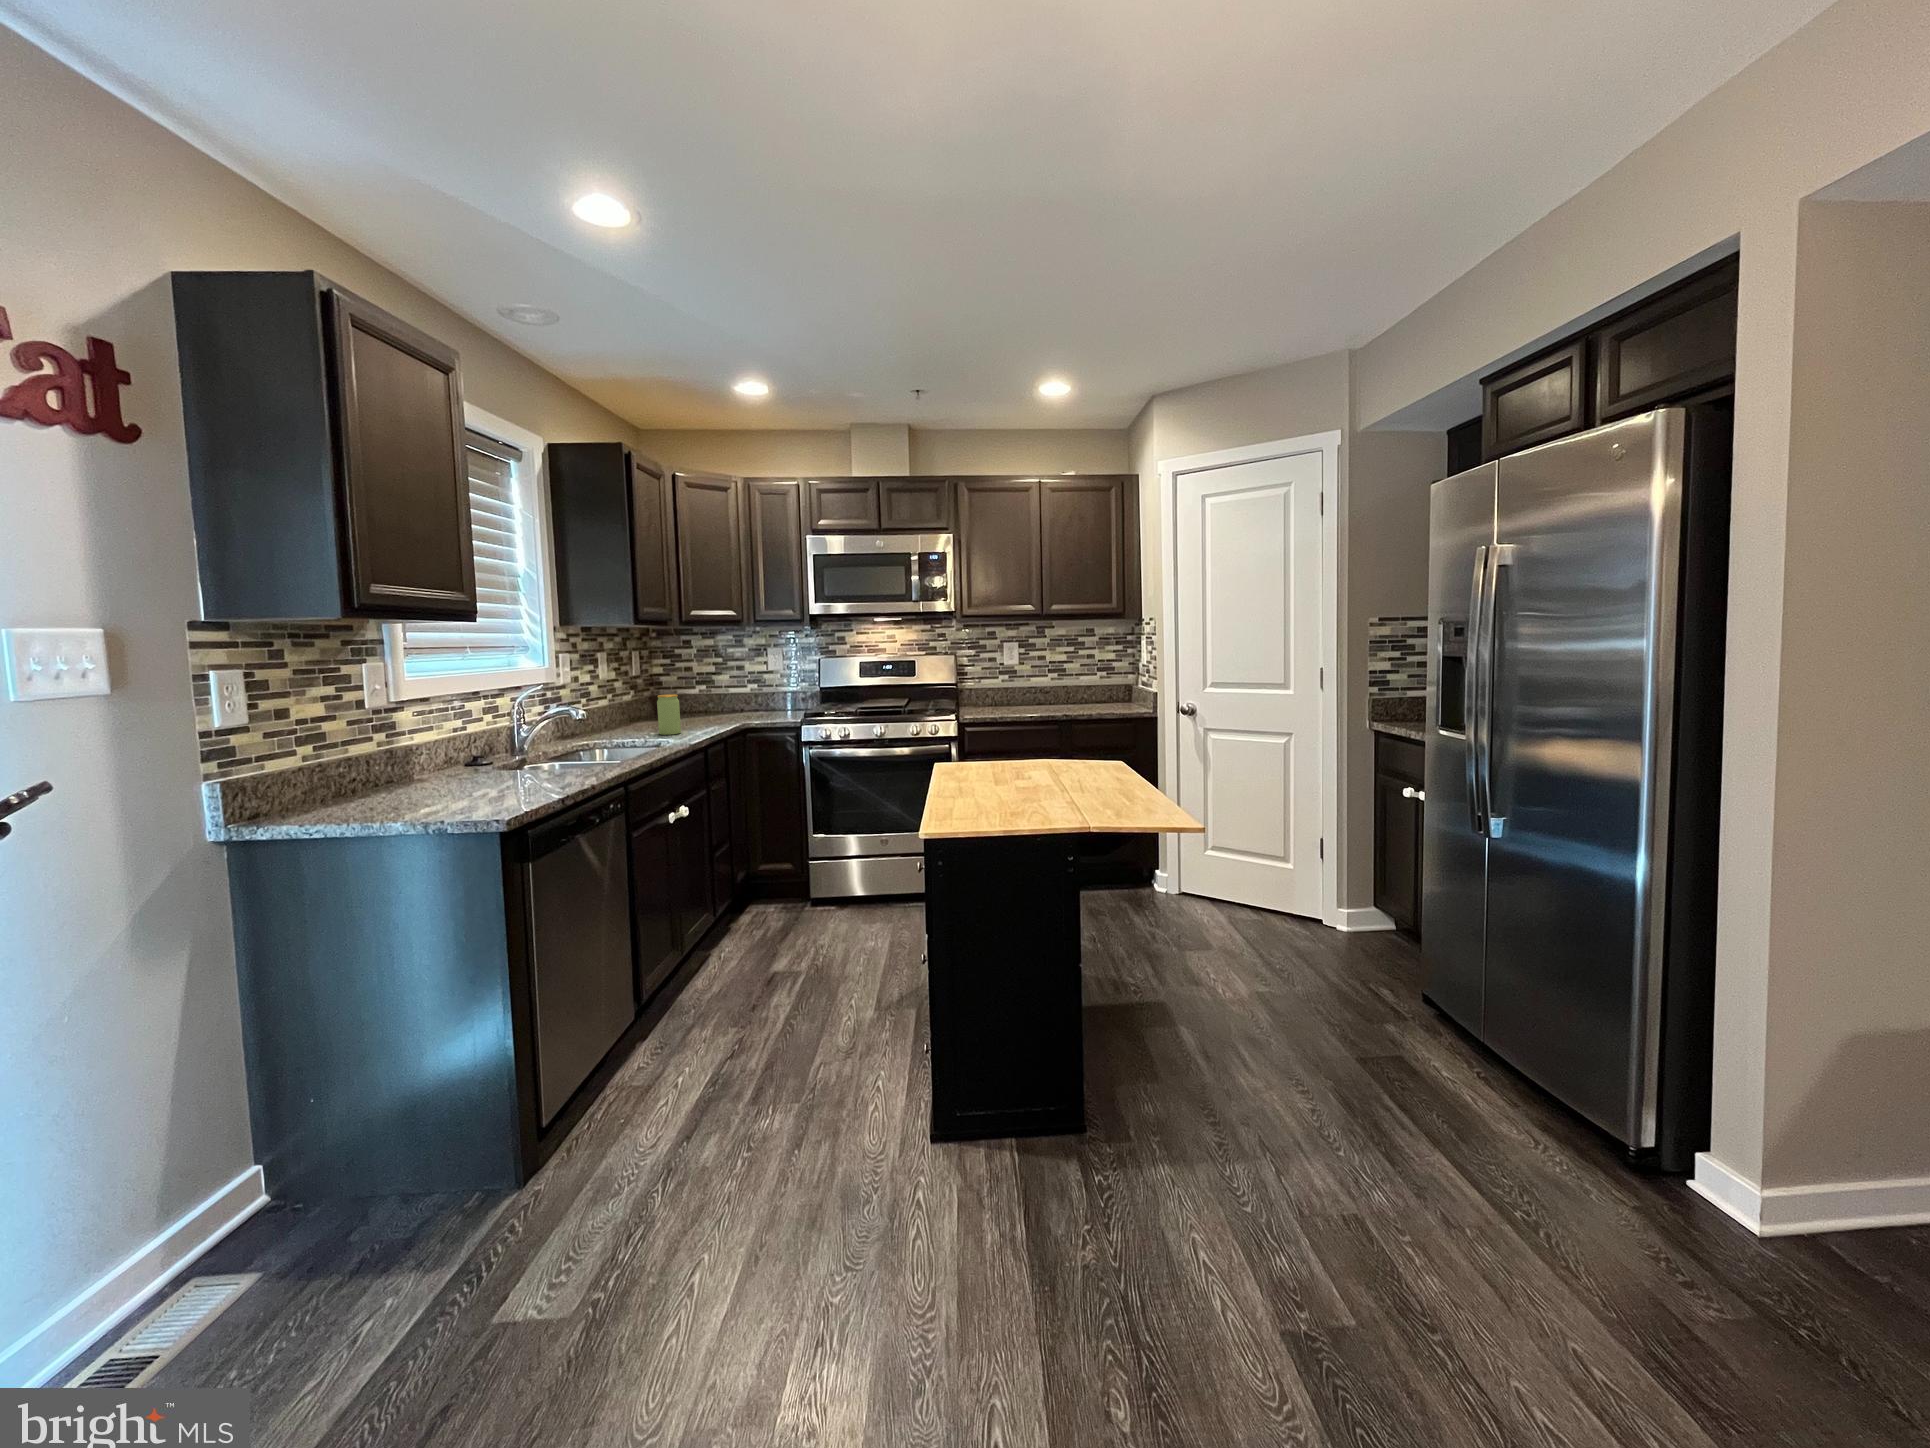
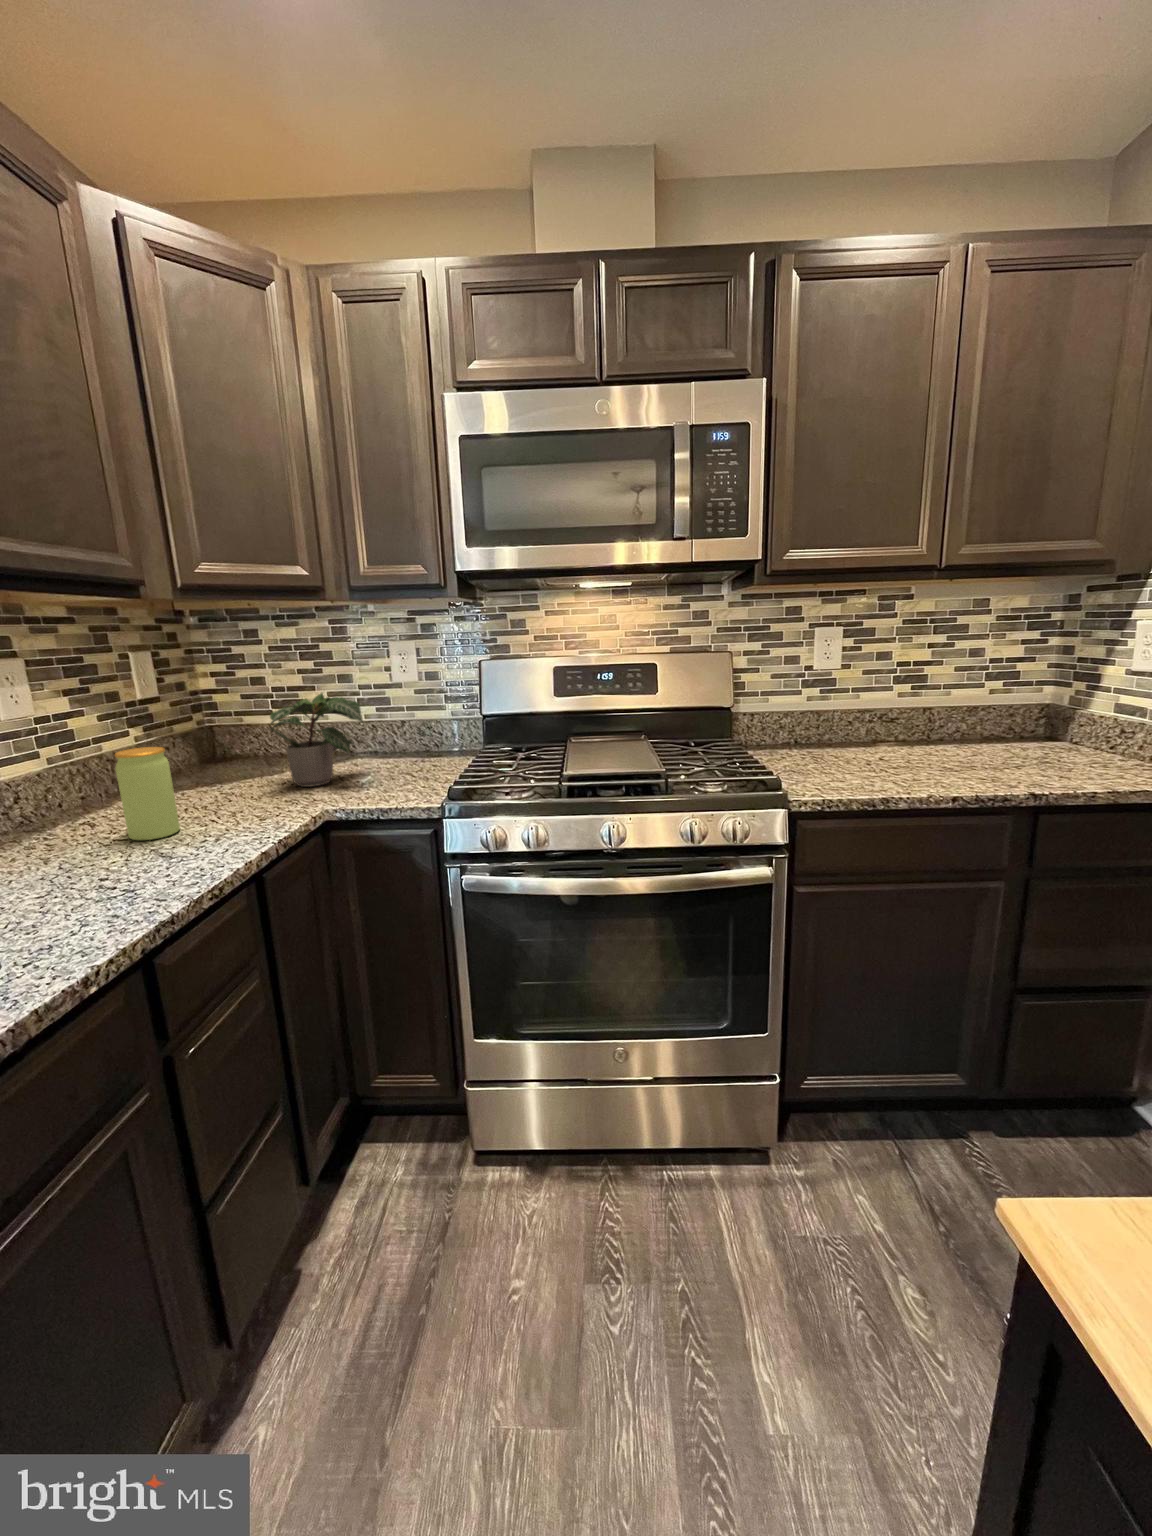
potted plant: none [708,674,760,722] -> present [270,693,363,787]

